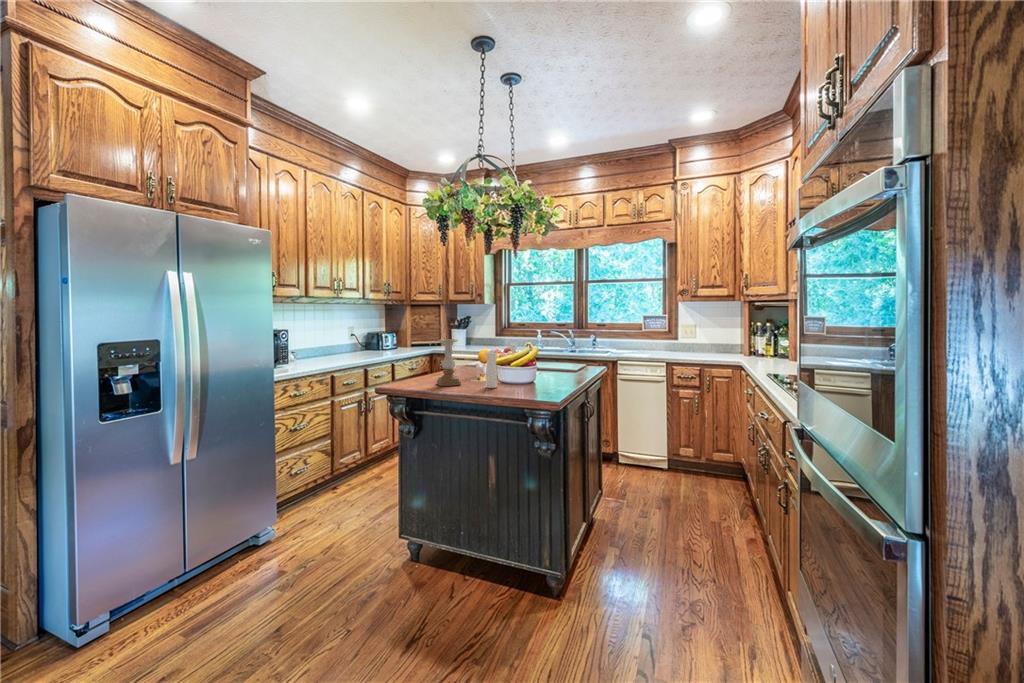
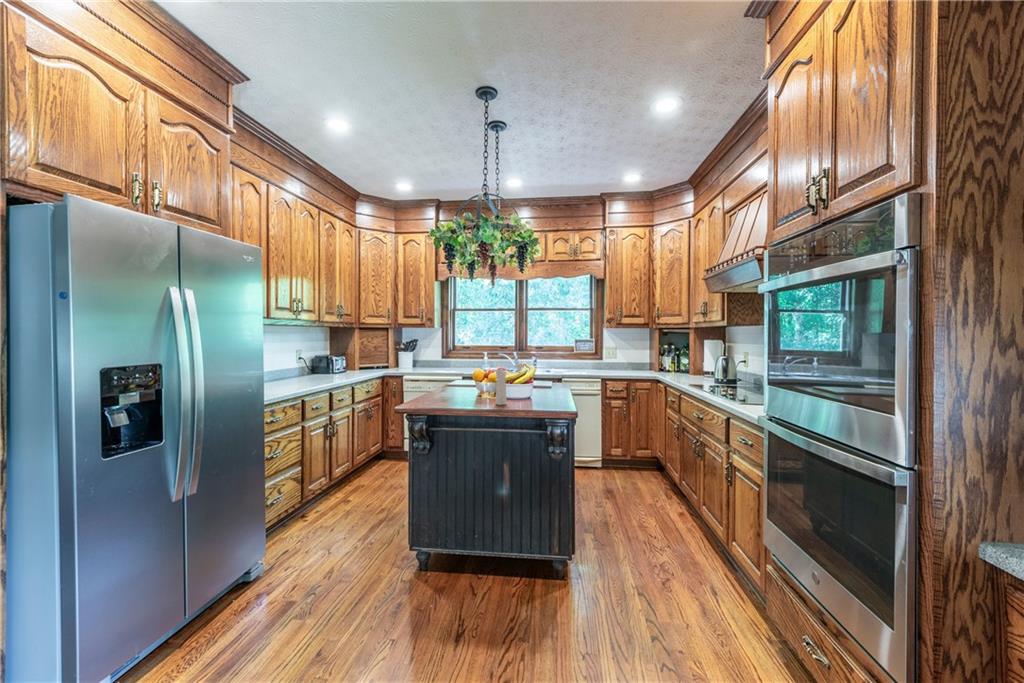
candle holder: present [437,339,461,386] -> none [444,359,470,405]

